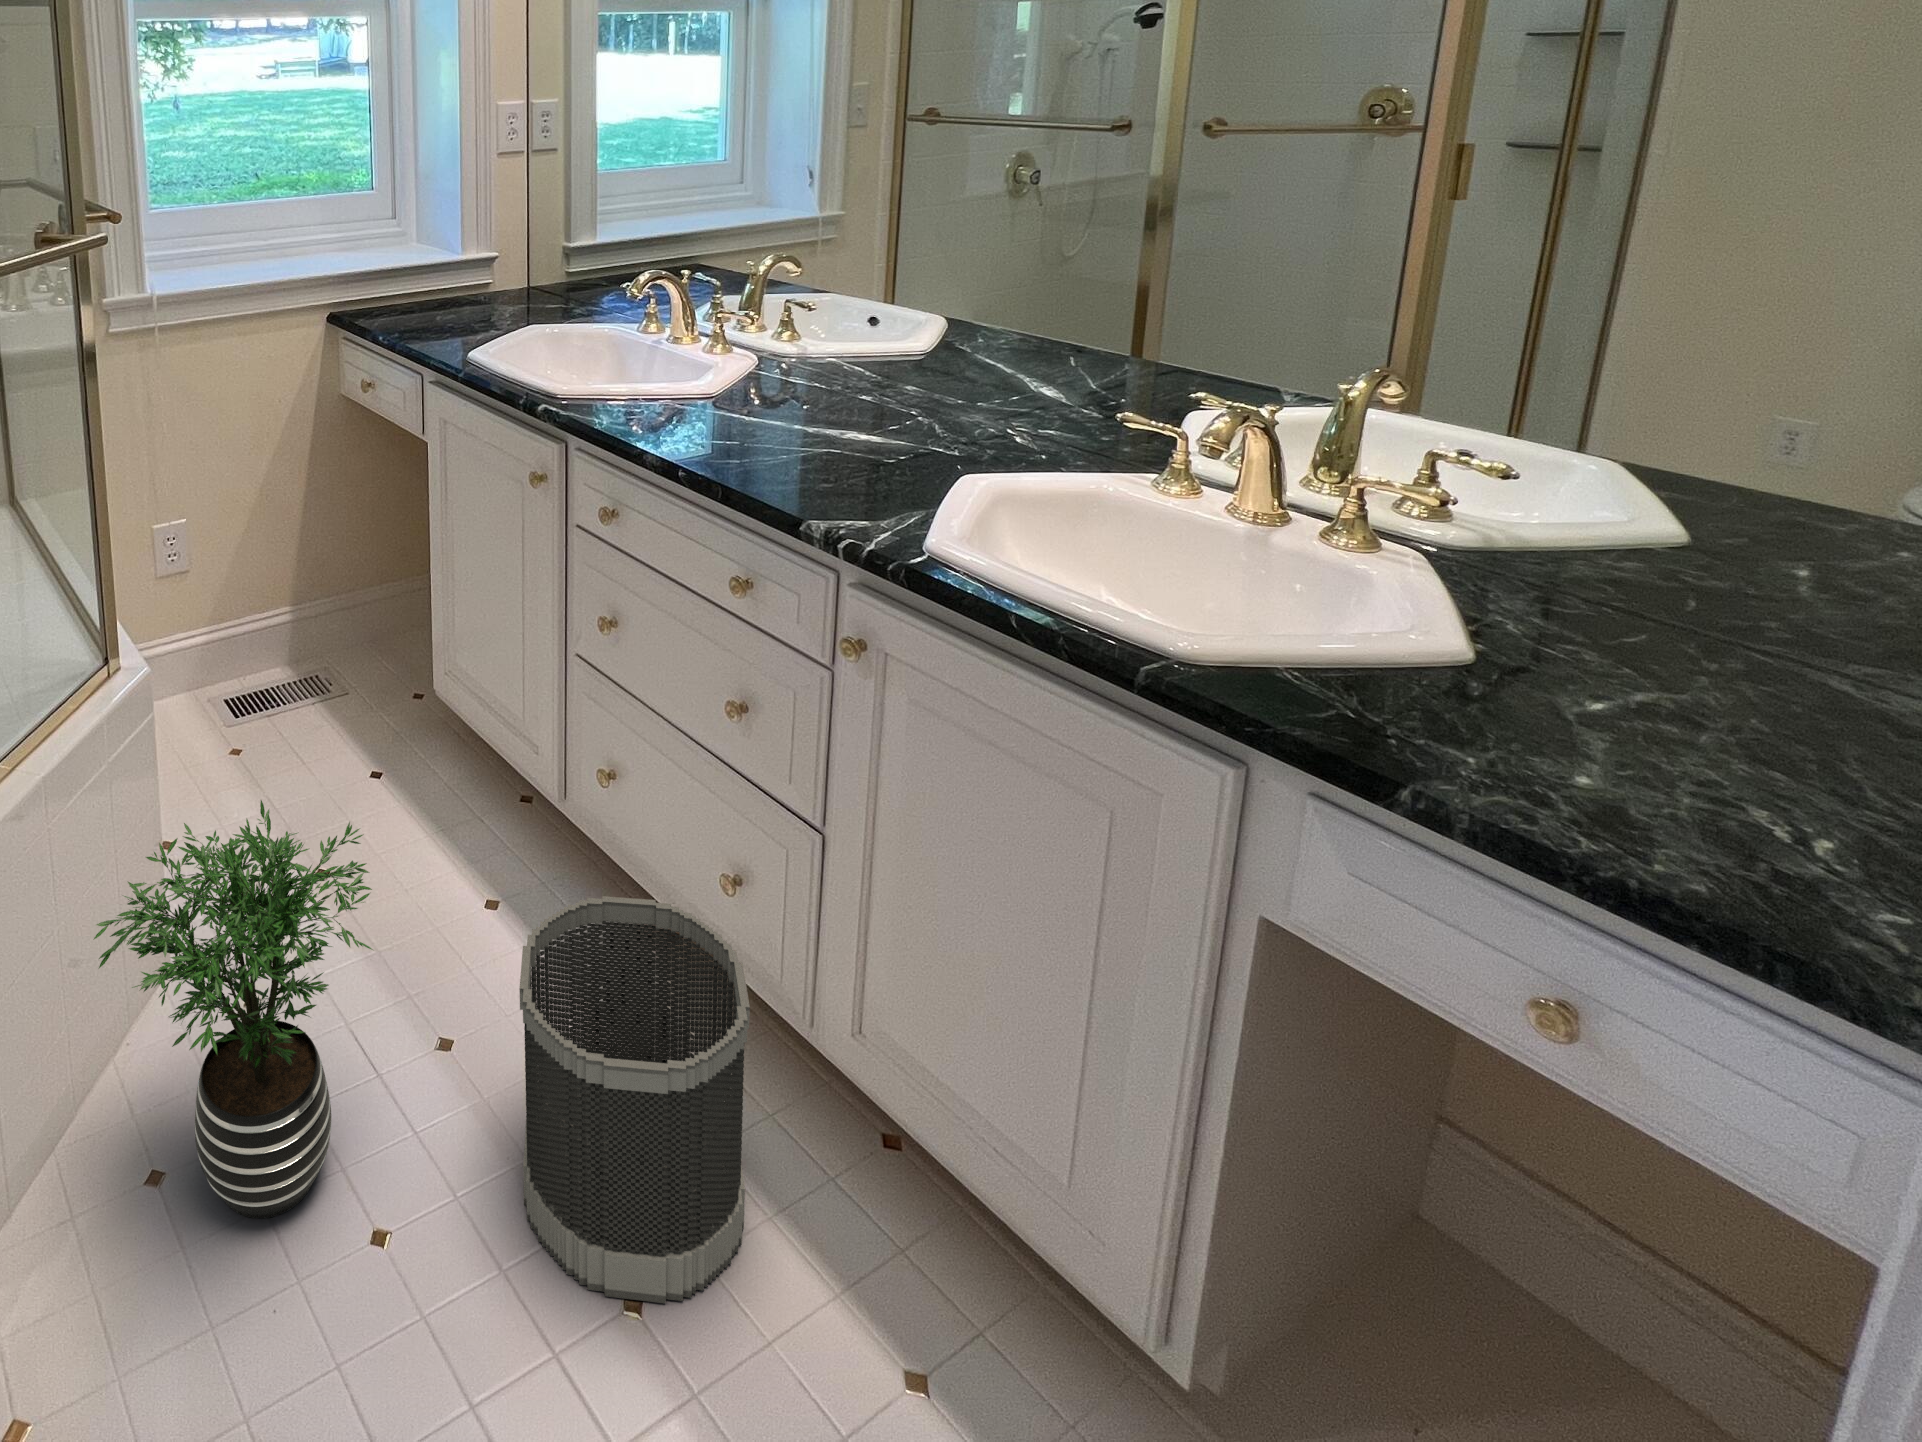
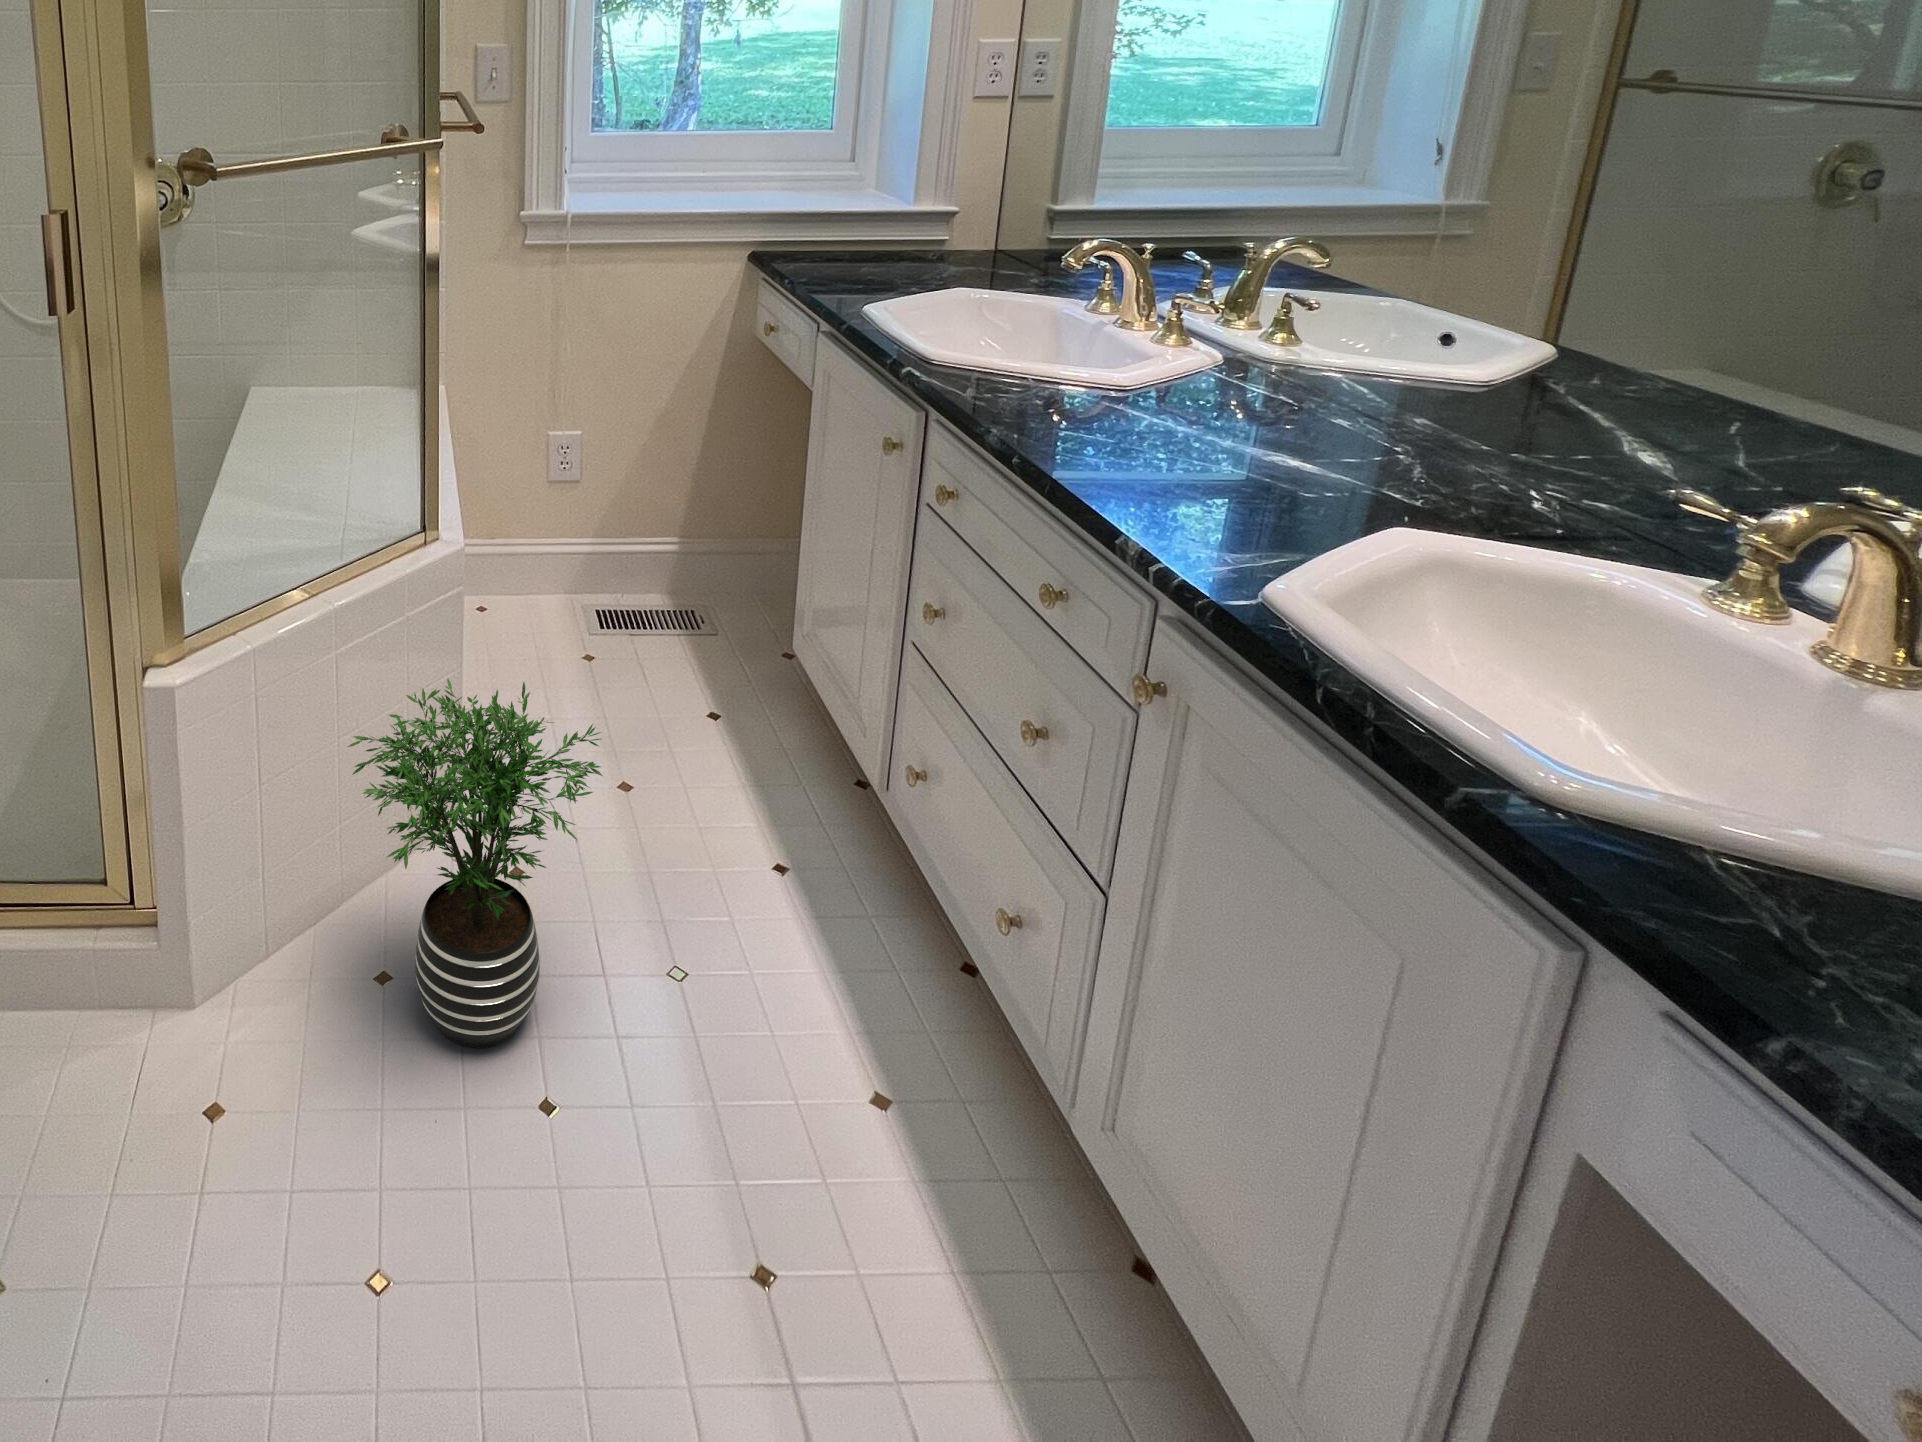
wastebasket: present [519,896,750,1303] -> none [694,876,967,1304]

